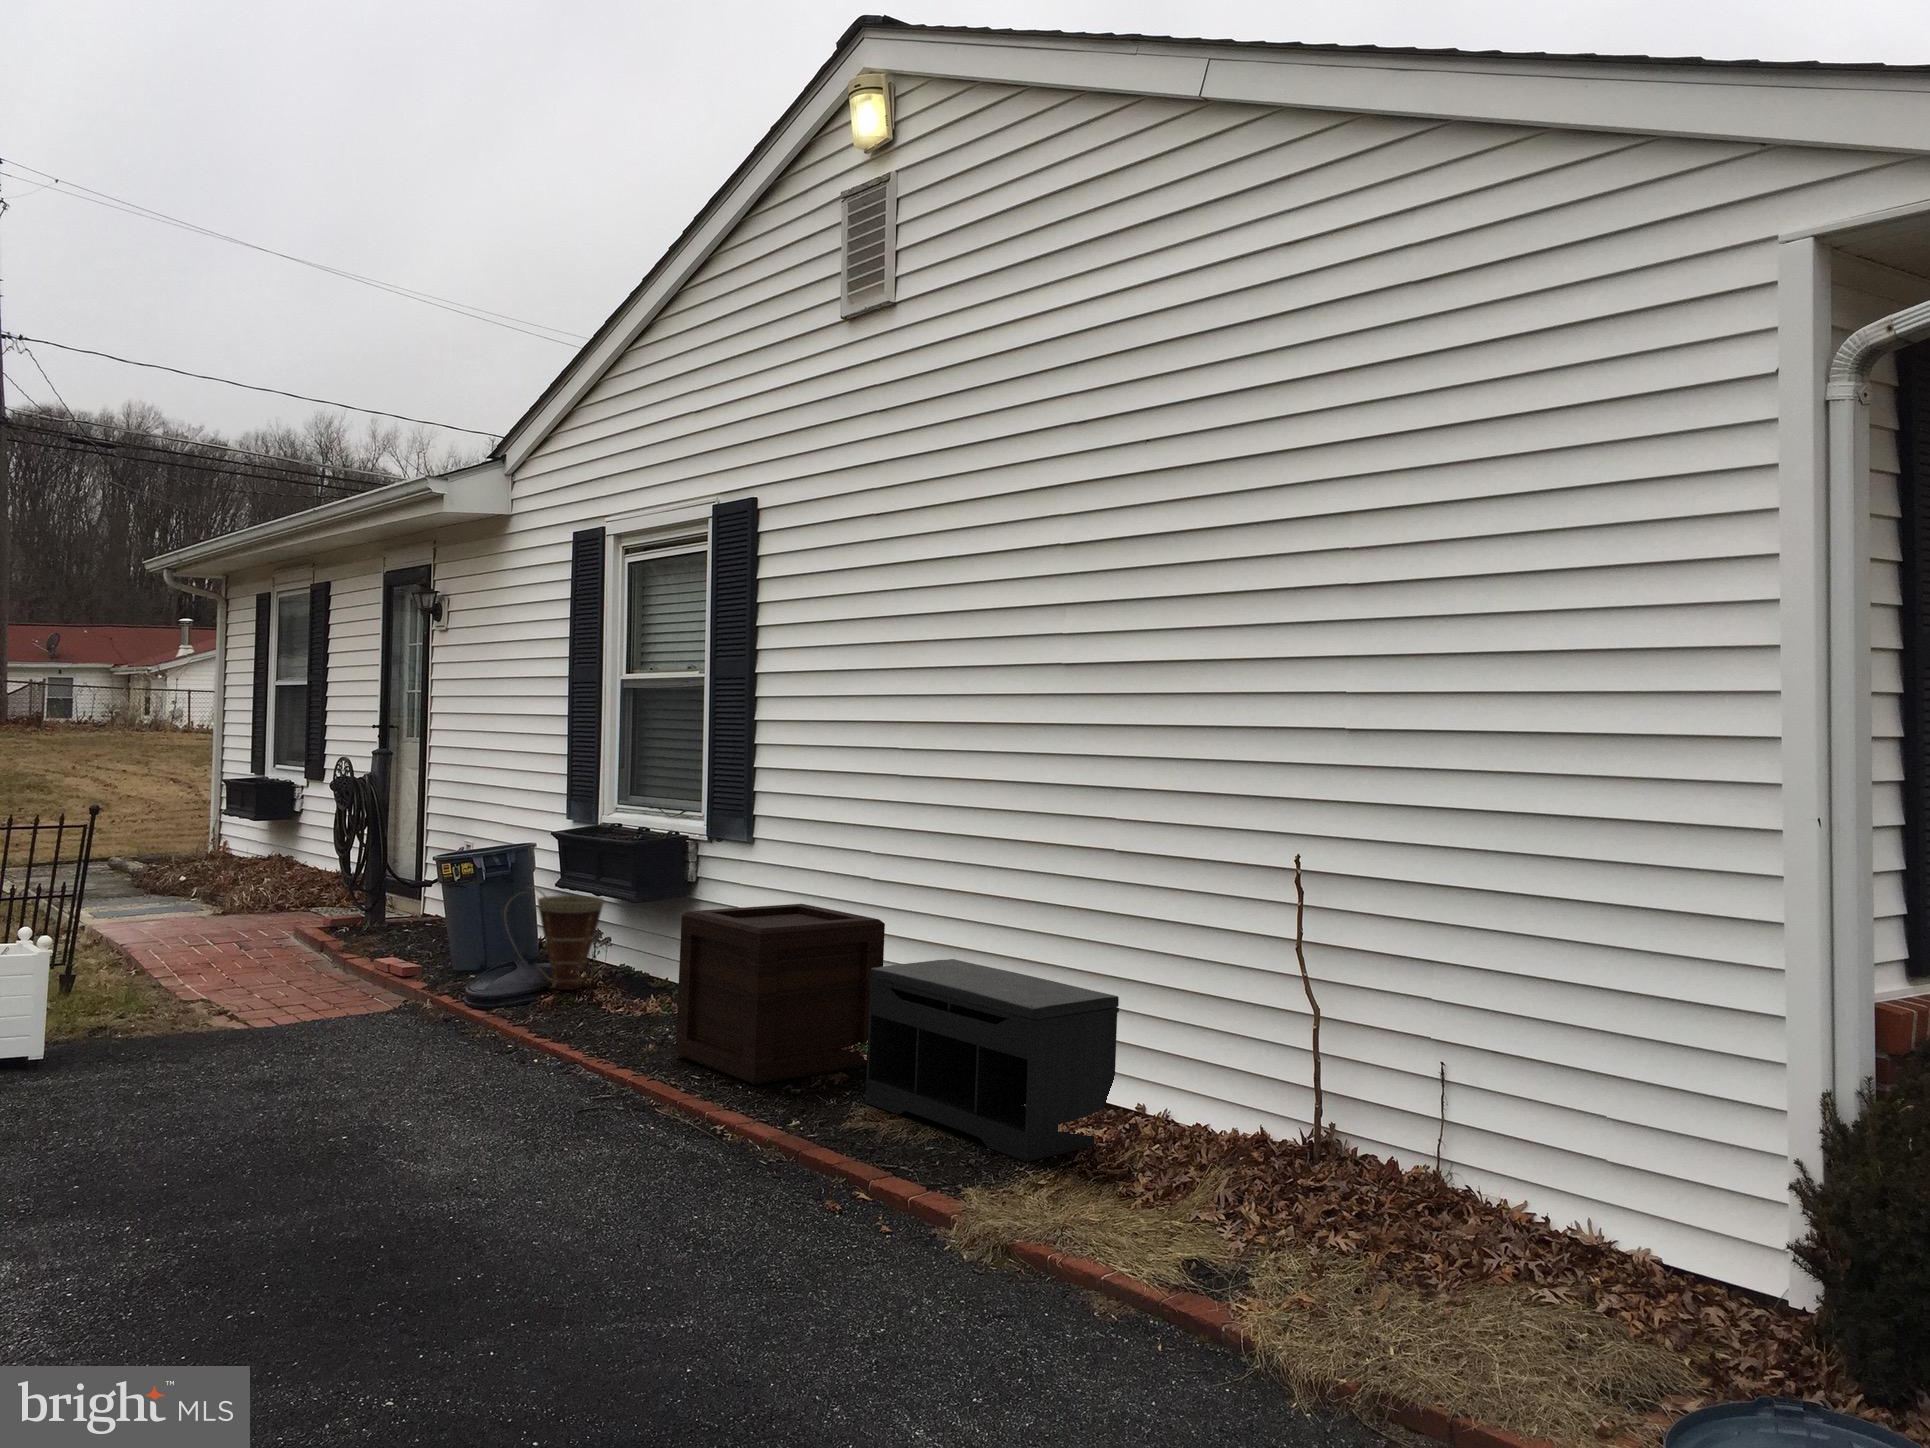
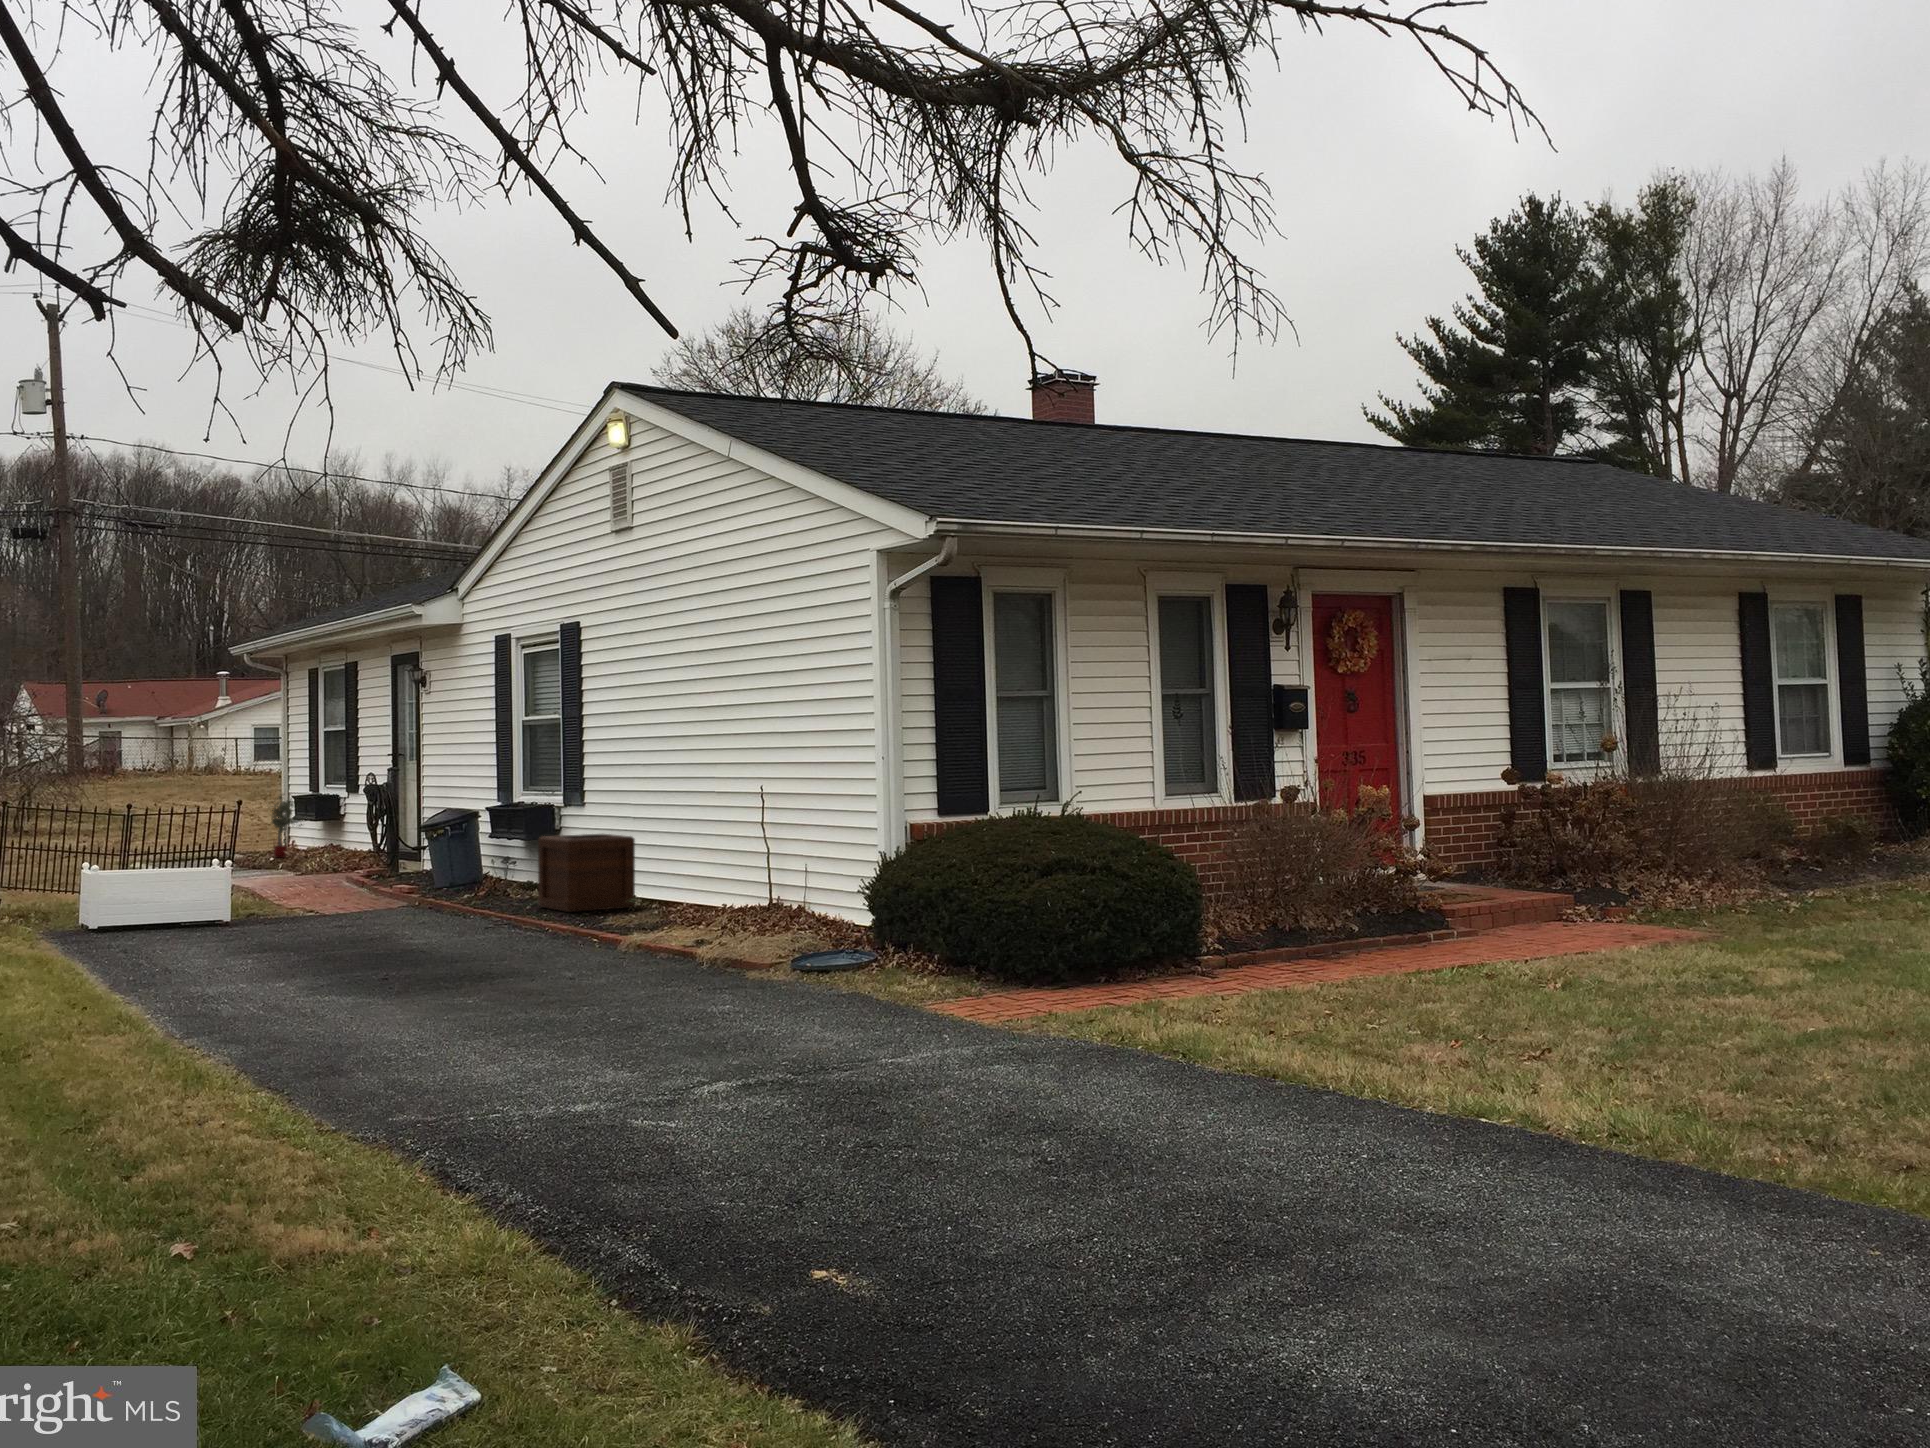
potted tree: none [183,774,243,870] -> present [272,795,303,858]
basket: present [504,888,604,990] -> none [461,838,516,893]
bench: present [866,959,1119,1162] -> none [614,851,712,924]

